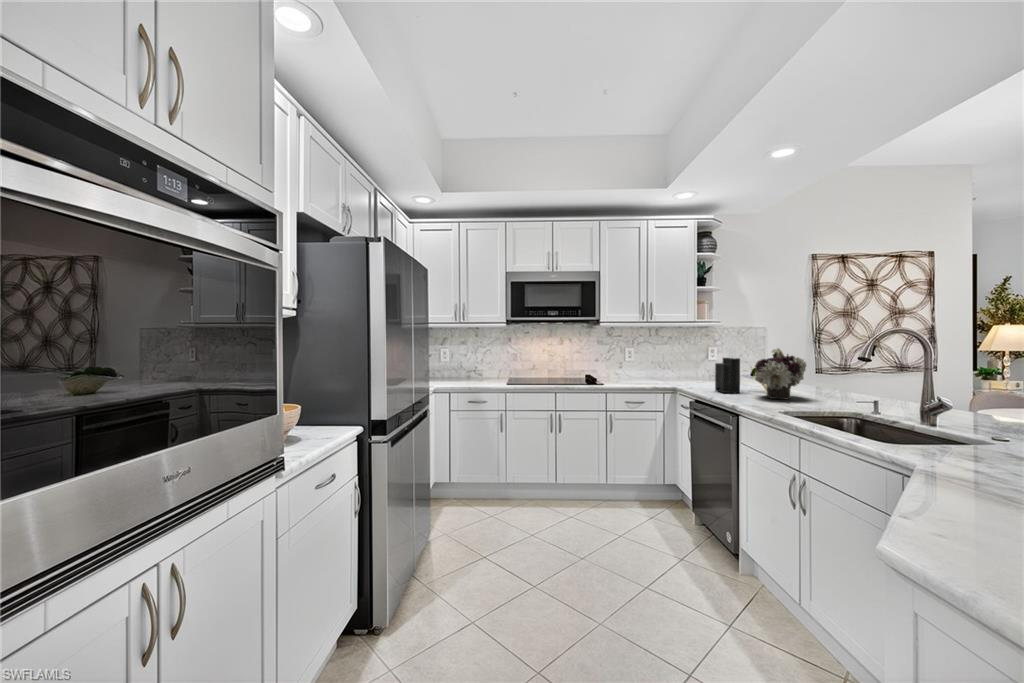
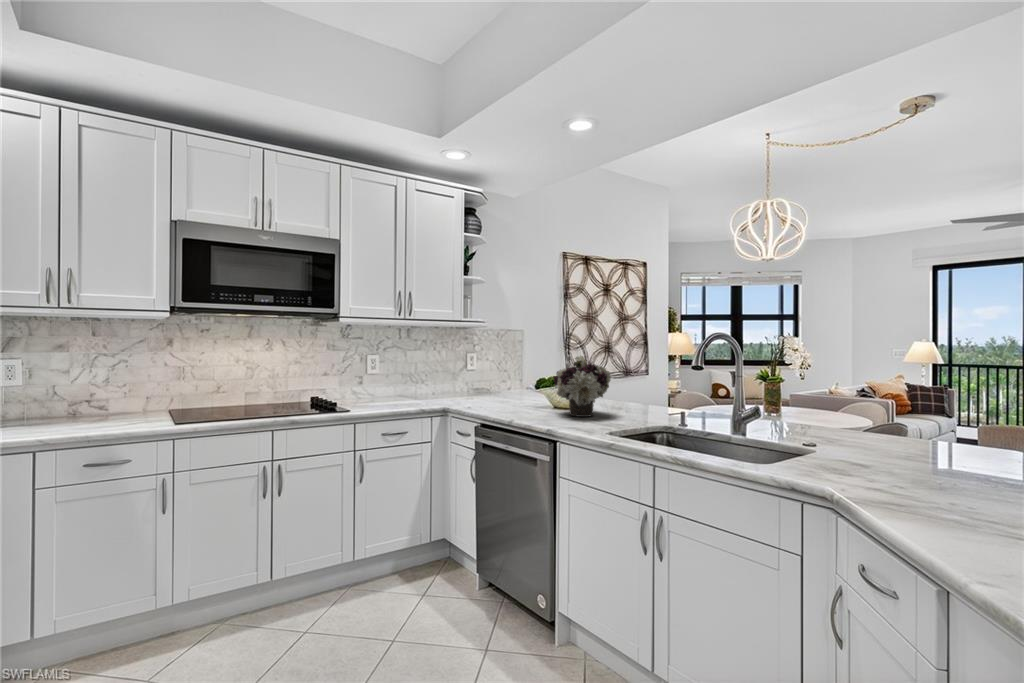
knife block: present [715,341,740,393] -> none [500,346,533,413]

